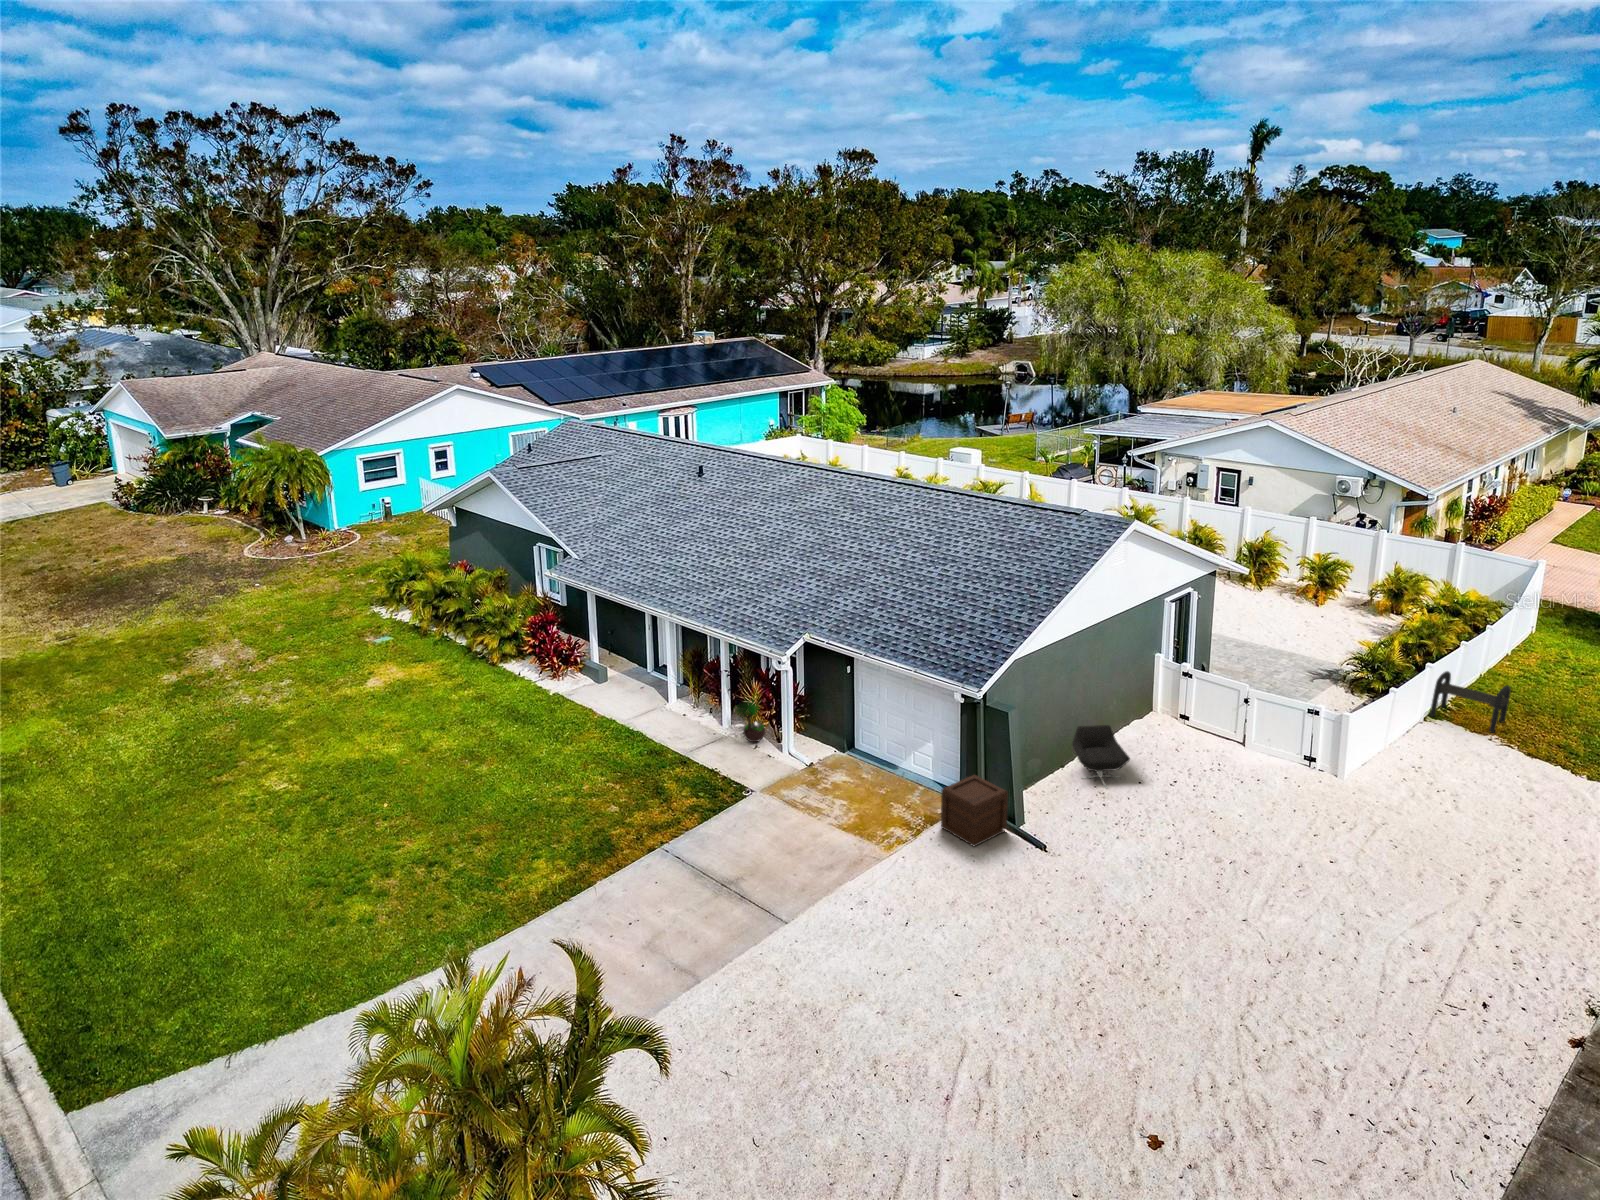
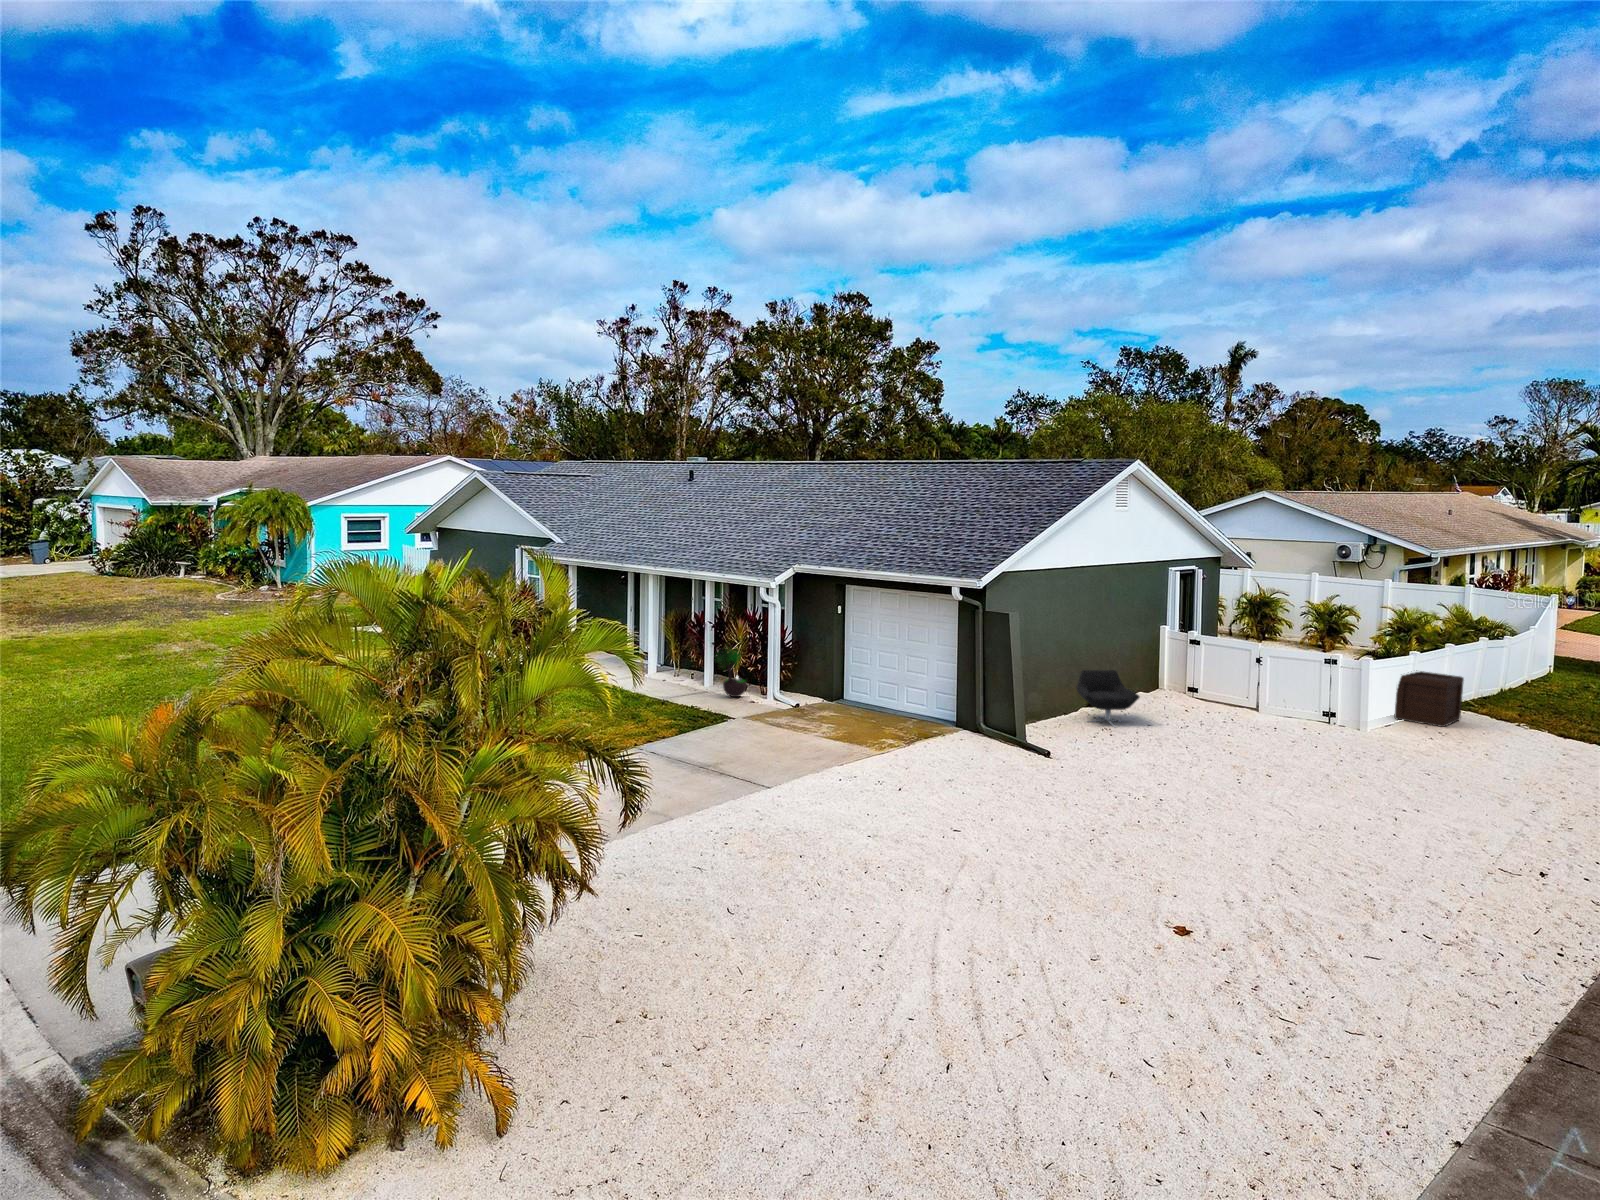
bench: present [1430,671,1511,733] -> none [1449,652,1532,707]
wooden crate: present [941,775,1008,846] -> present [1394,671,1464,727]

